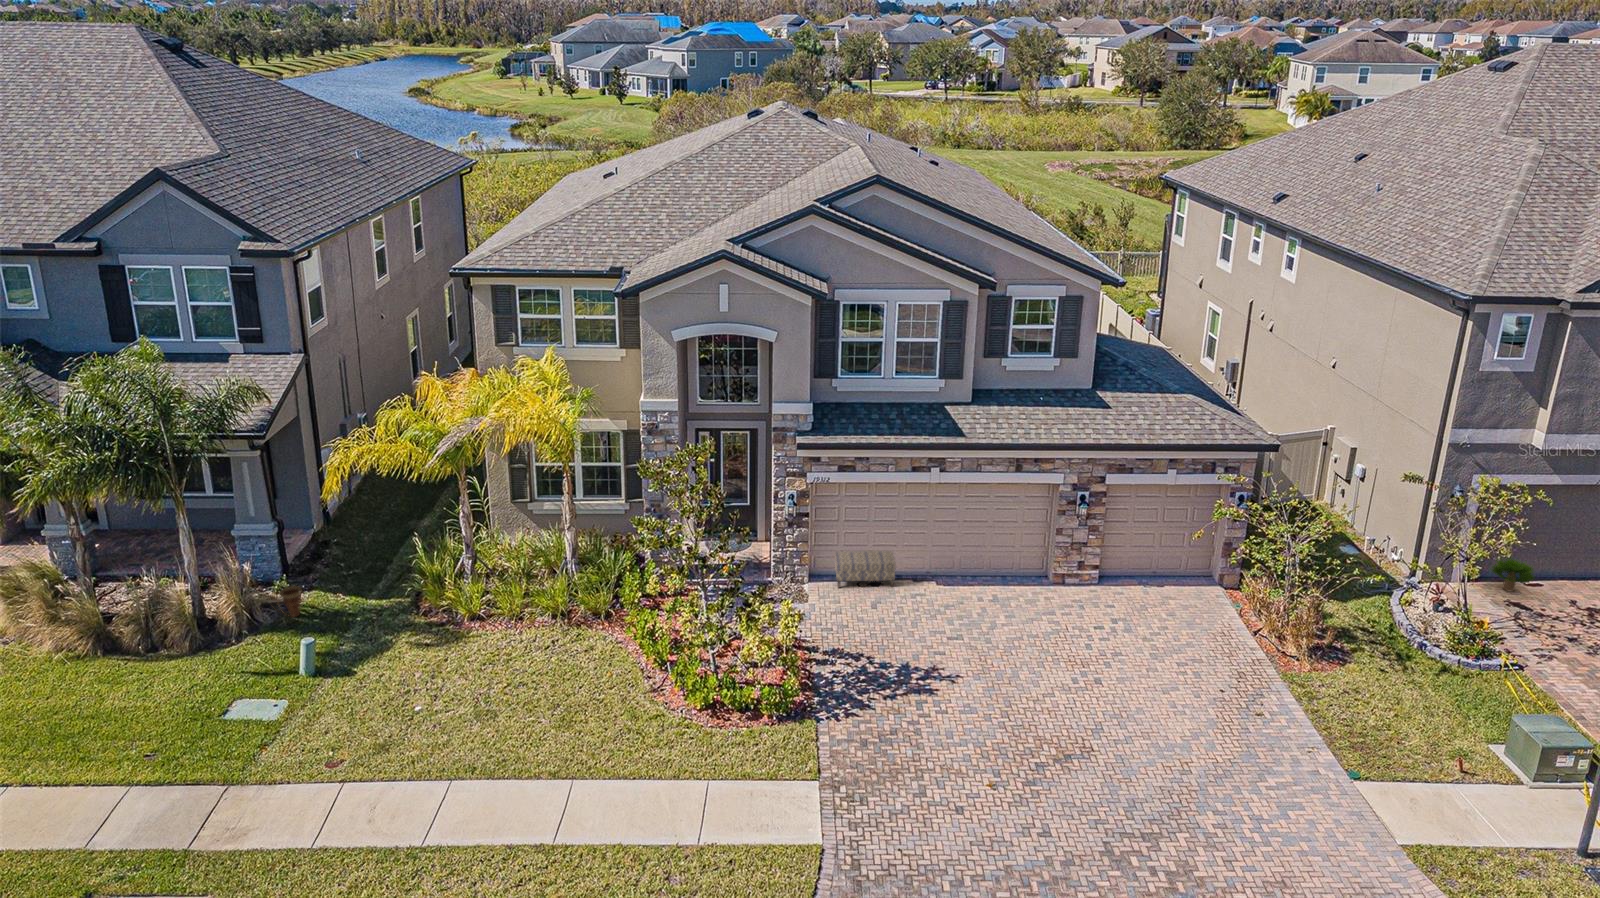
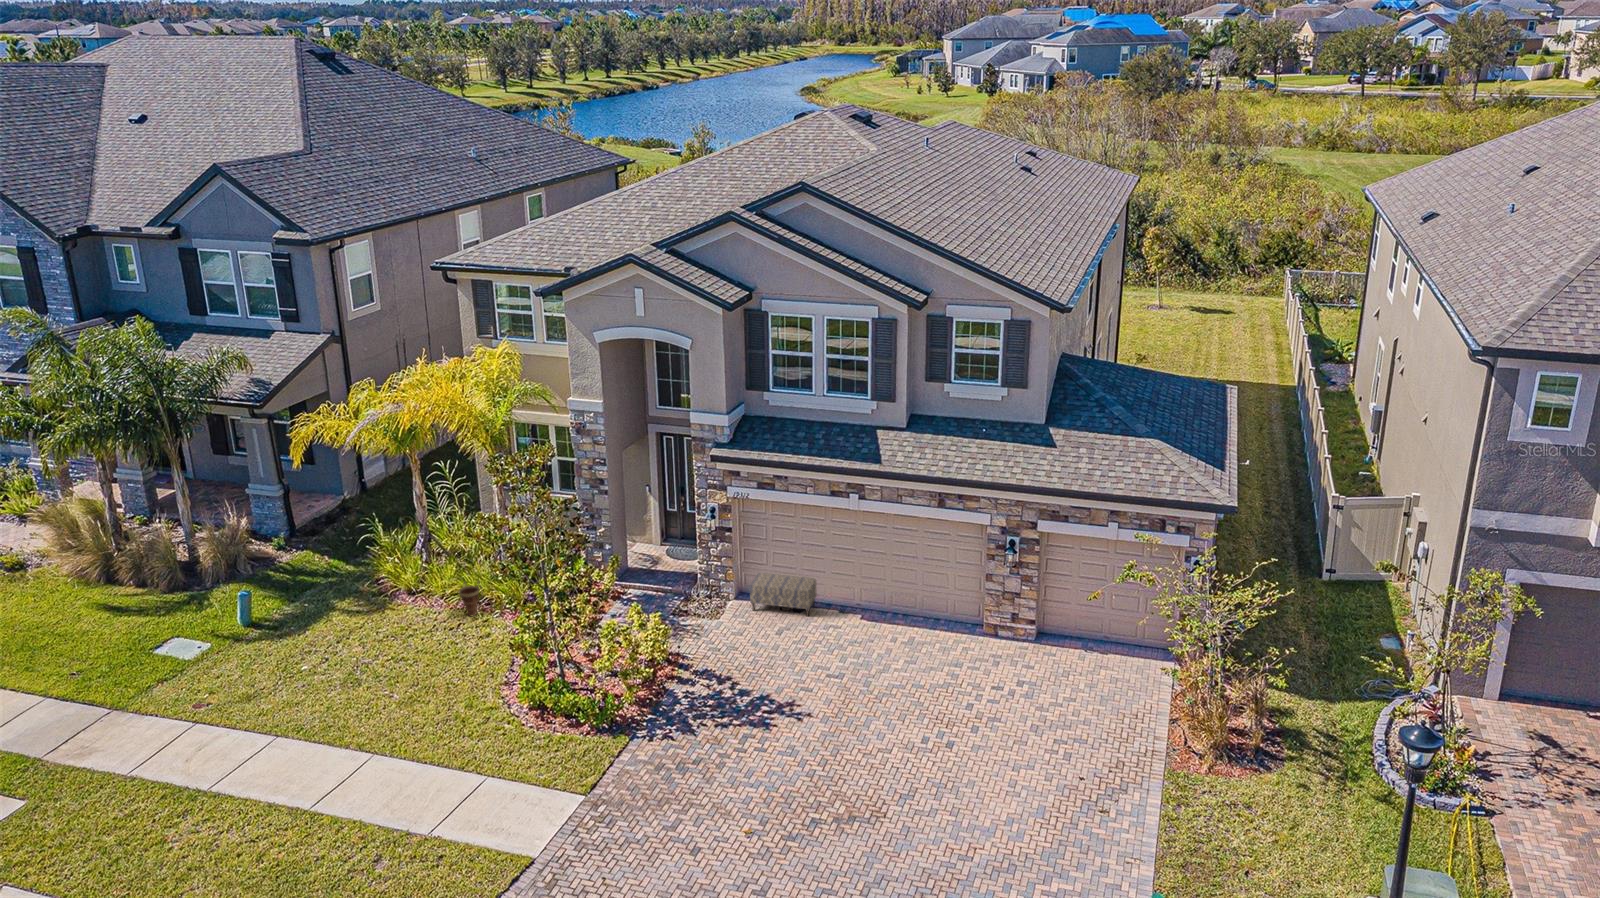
potted plant: present [1492,558,1533,591] -> none [1519,673,1581,720]
basket: present [279,586,301,618] -> present [459,582,483,616]

